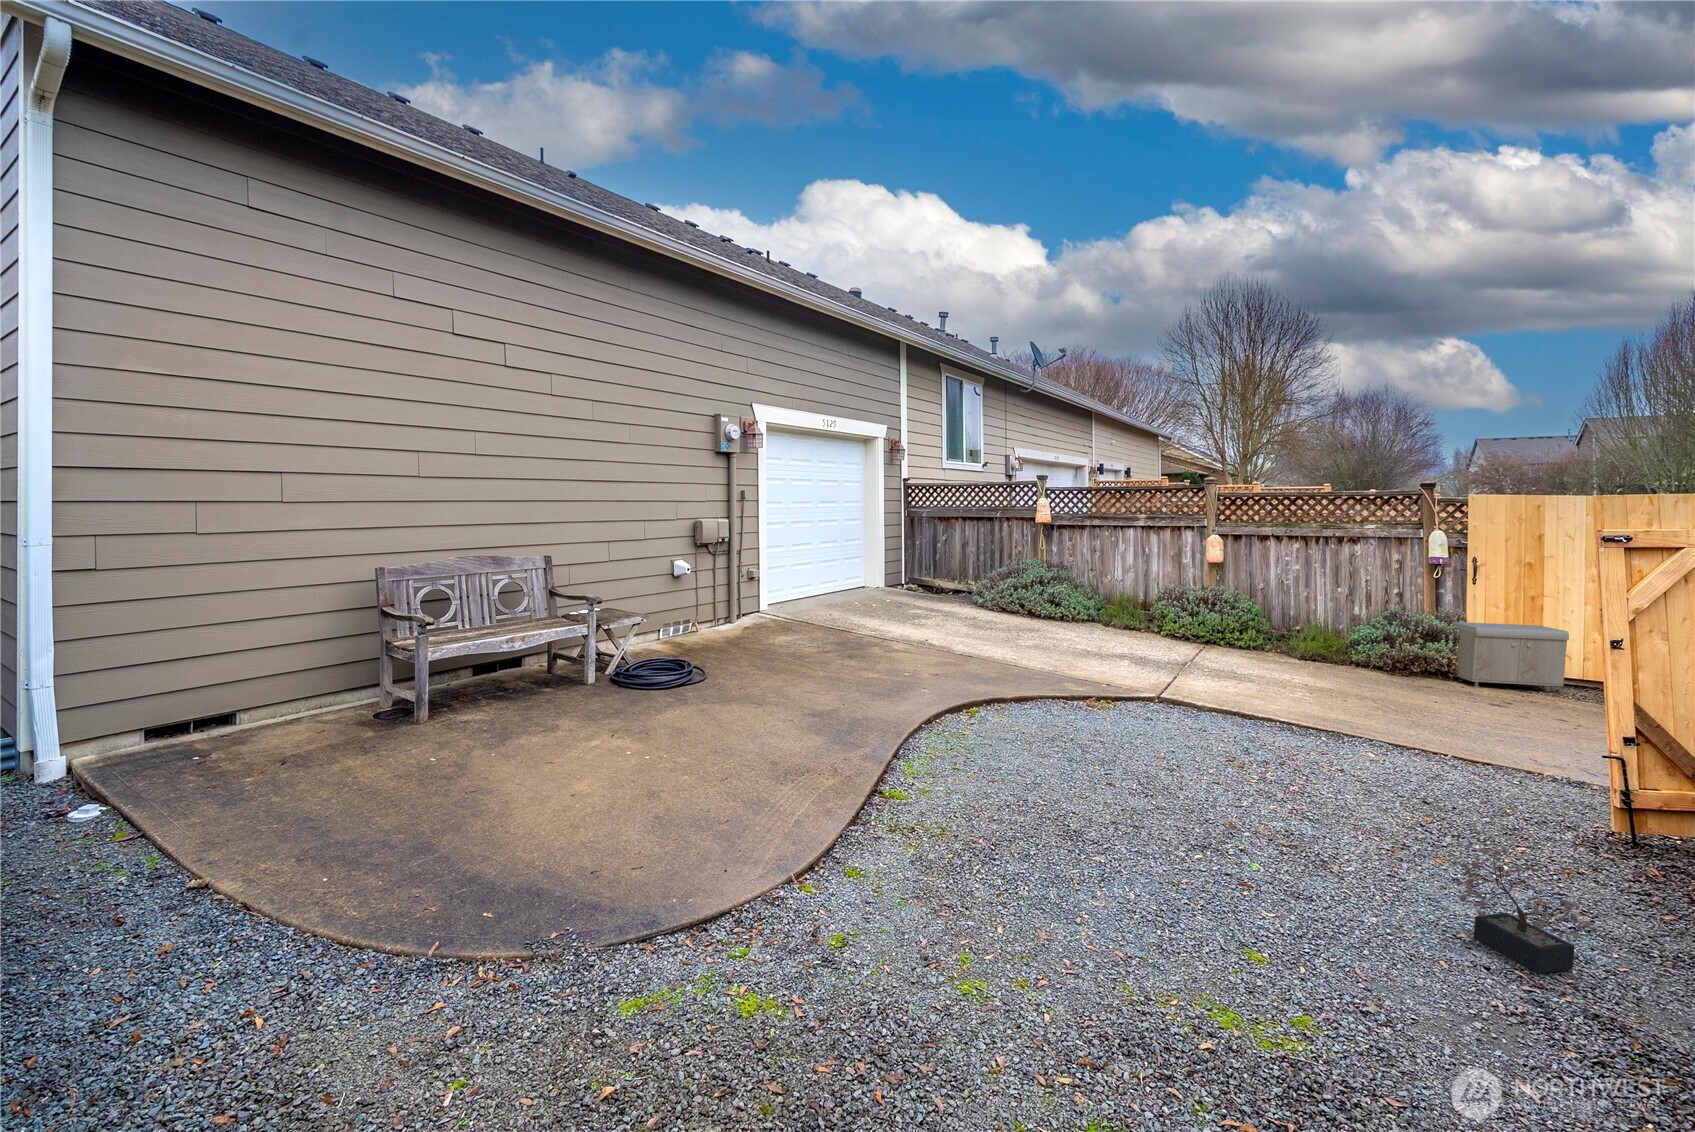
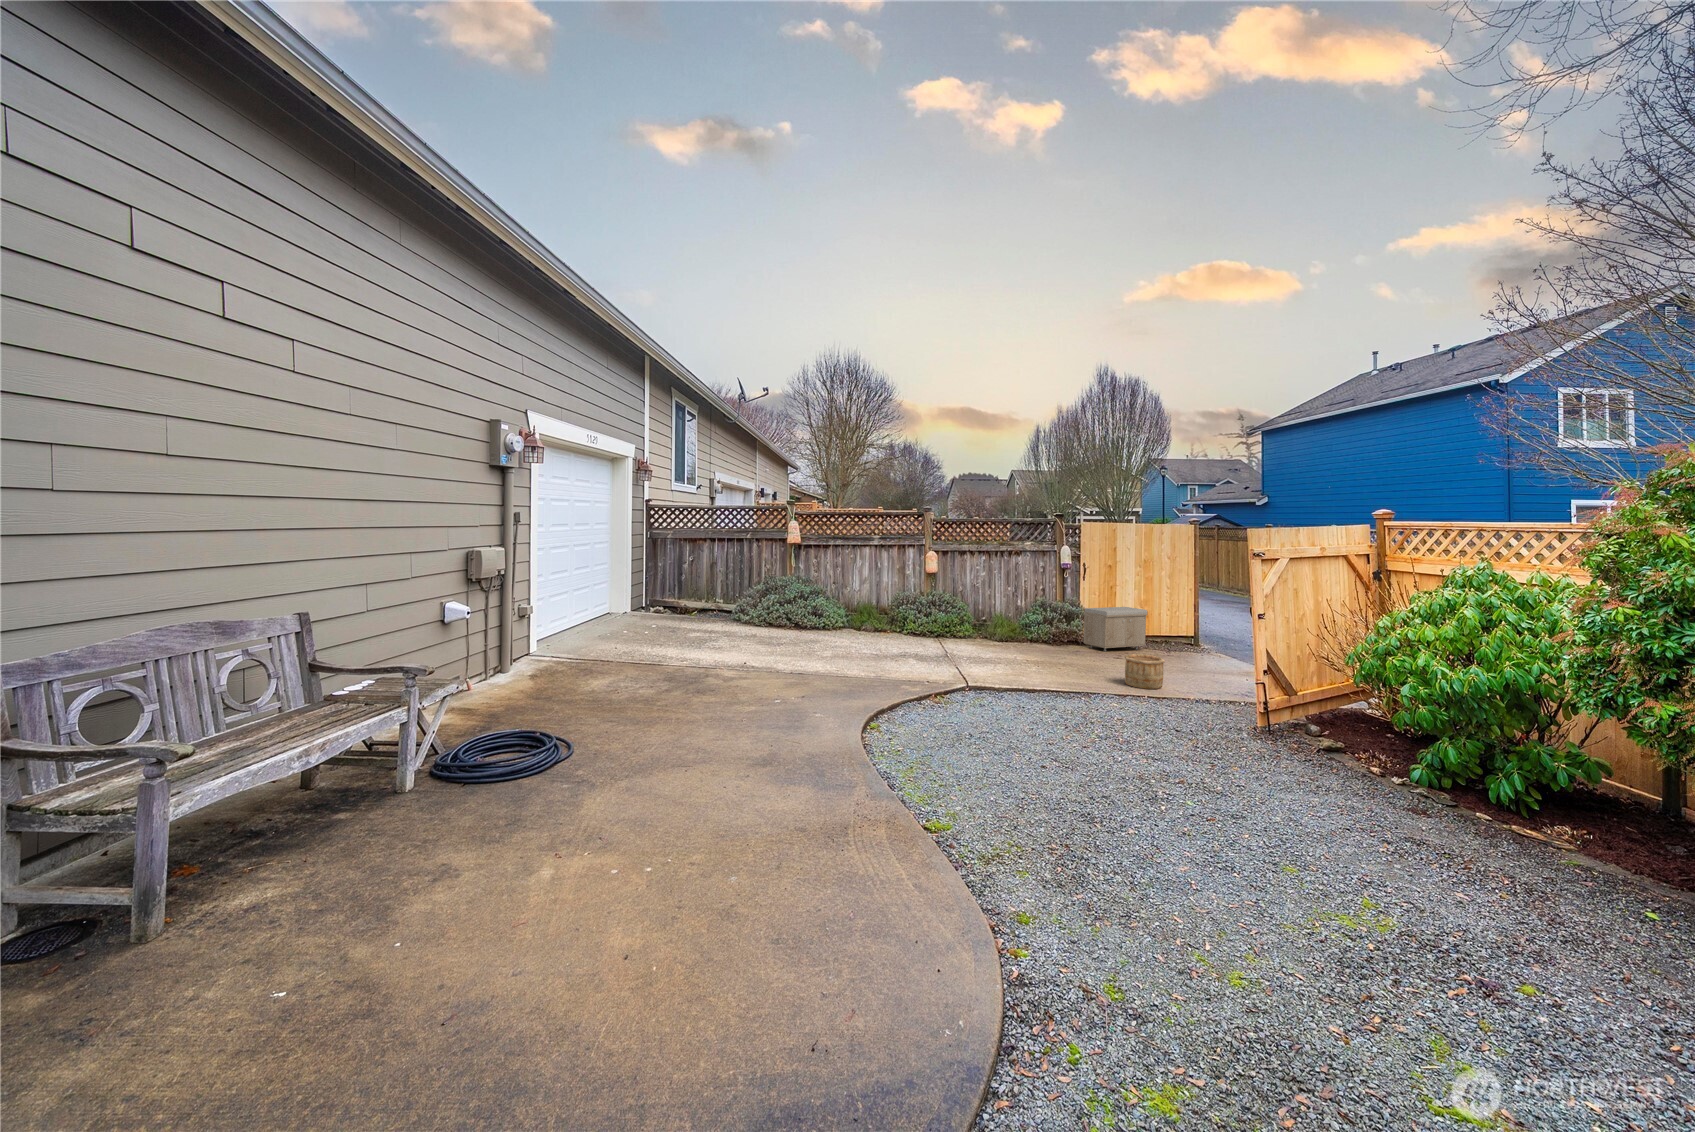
wooden bucket: none [1410,682,1477,732] -> present [1125,654,1165,689]
decorative plant: present [1454,848,1595,974] -> none [1423,788,1538,879]

